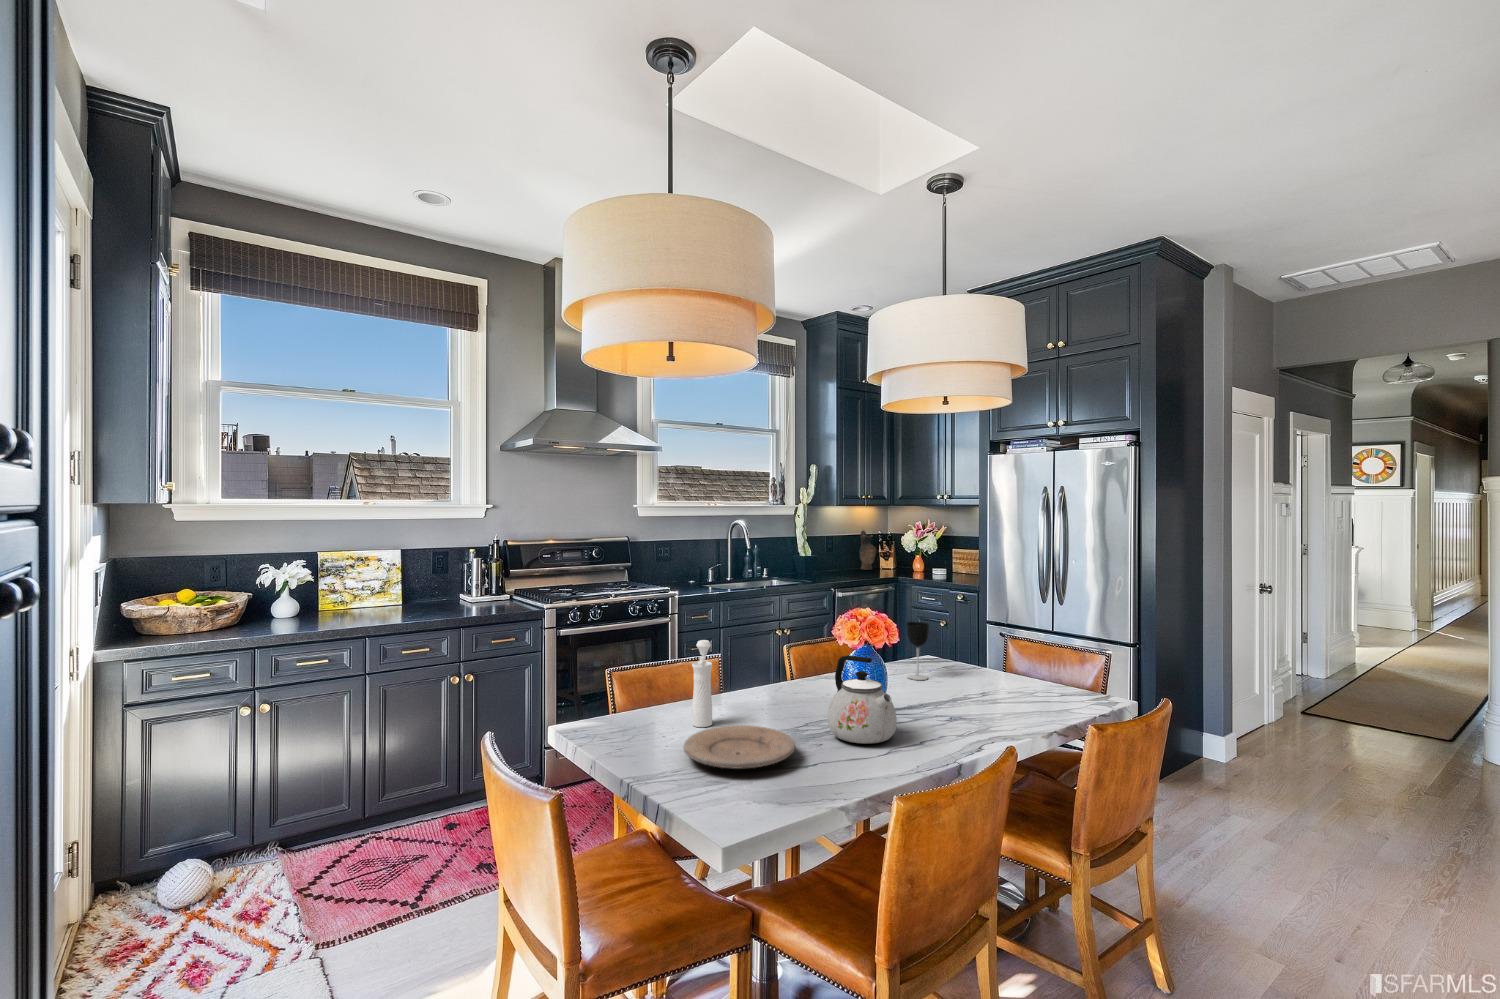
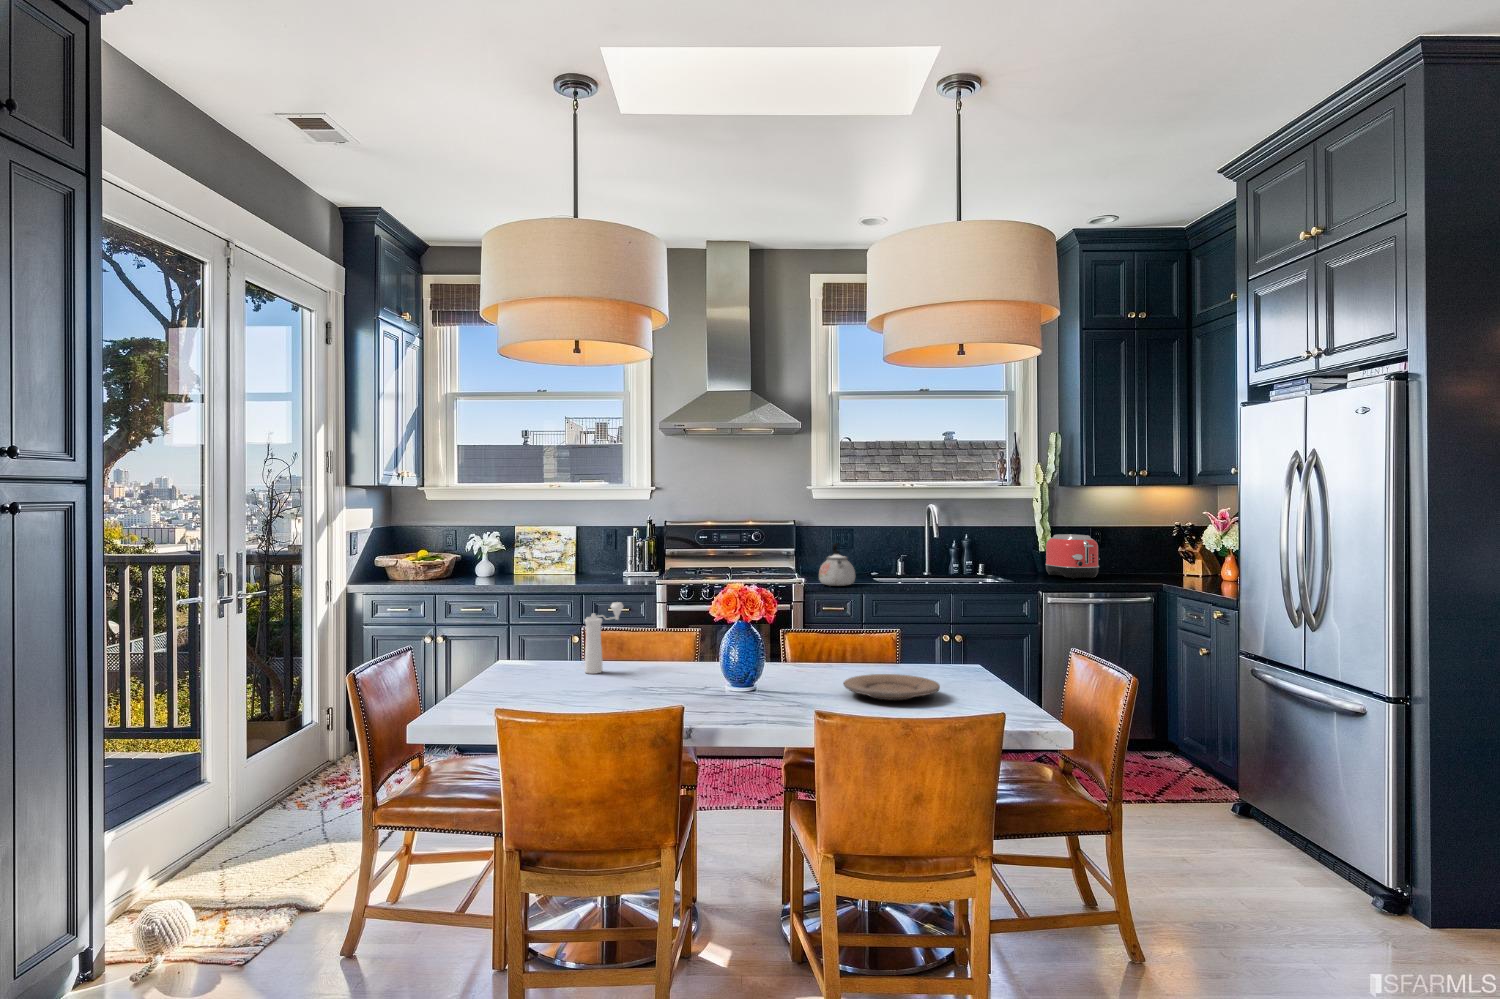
ceramic pitcher: present [859,530,877,570] -> none [1137,522,1161,576]
toaster: none [808,541,850,575] -> present [1045,534,1099,579]
wine glass: present [906,622,929,680] -> none [862,612,886,676]
kettle: present [828,655,897,744] -> present [819,543,855,586]
plate: present [684,725,795,769] -> present [844,674,940,701]

